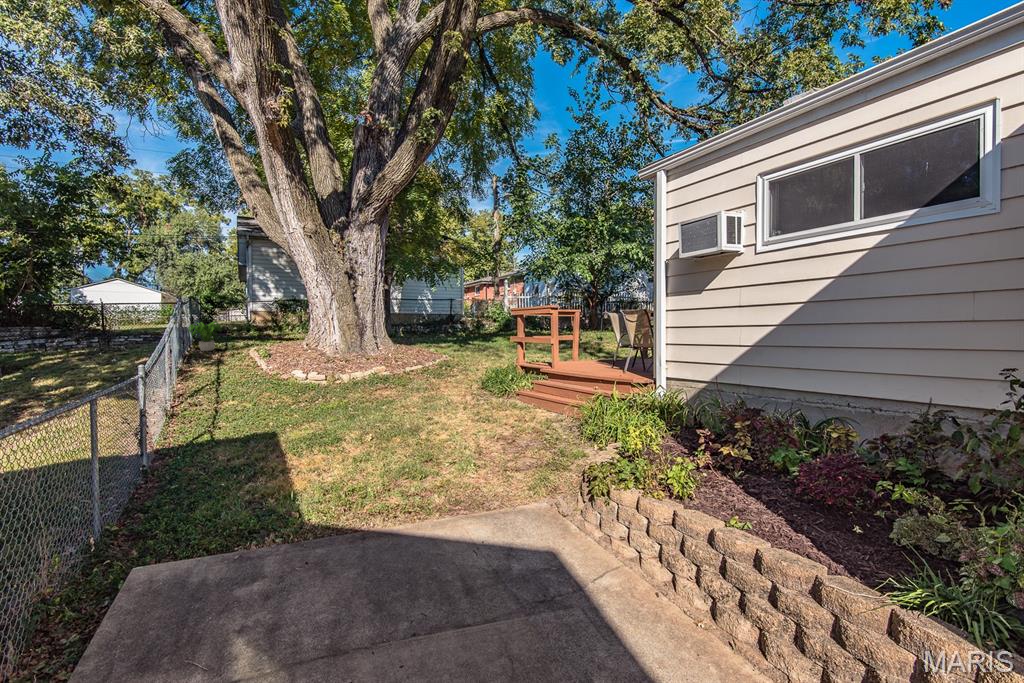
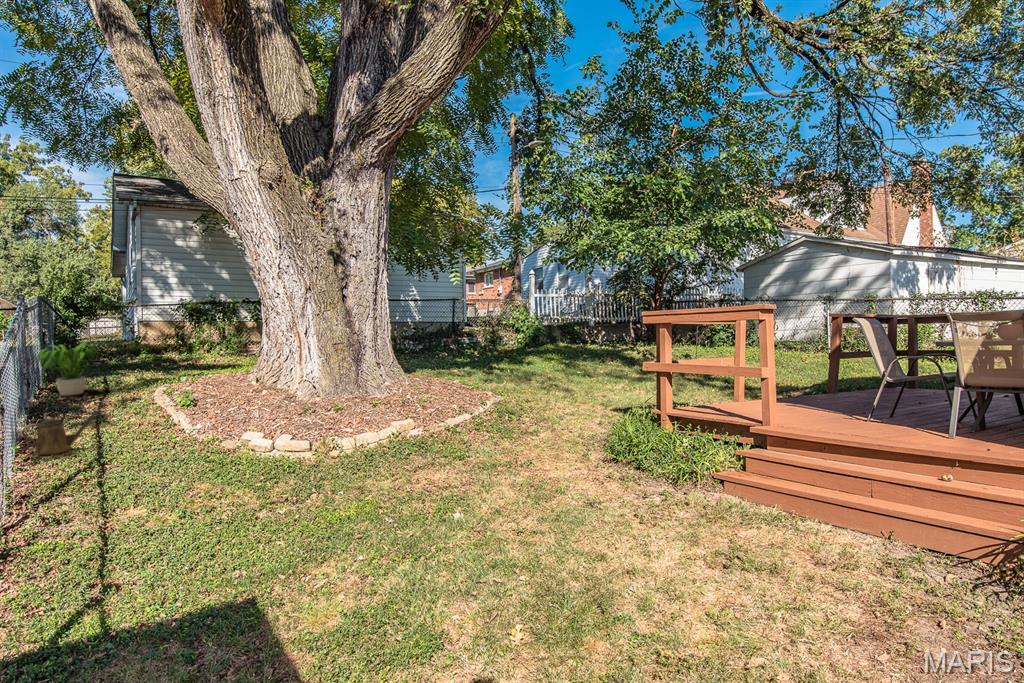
watering can: none [179,355,219,377] -> present [22,410,100,455]

